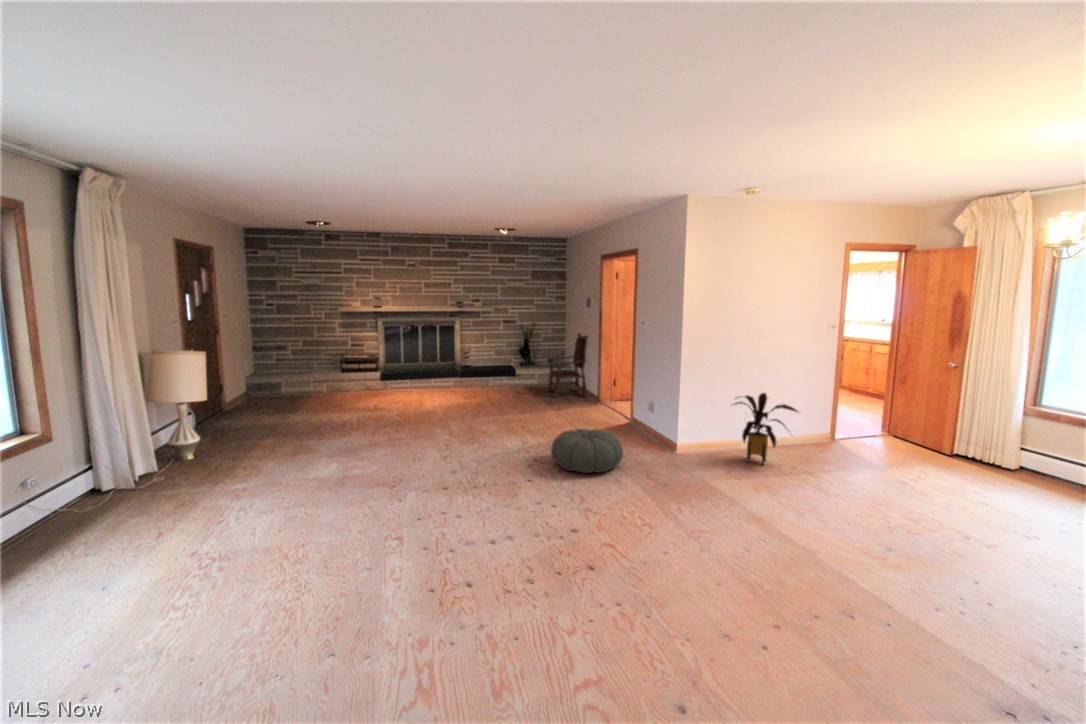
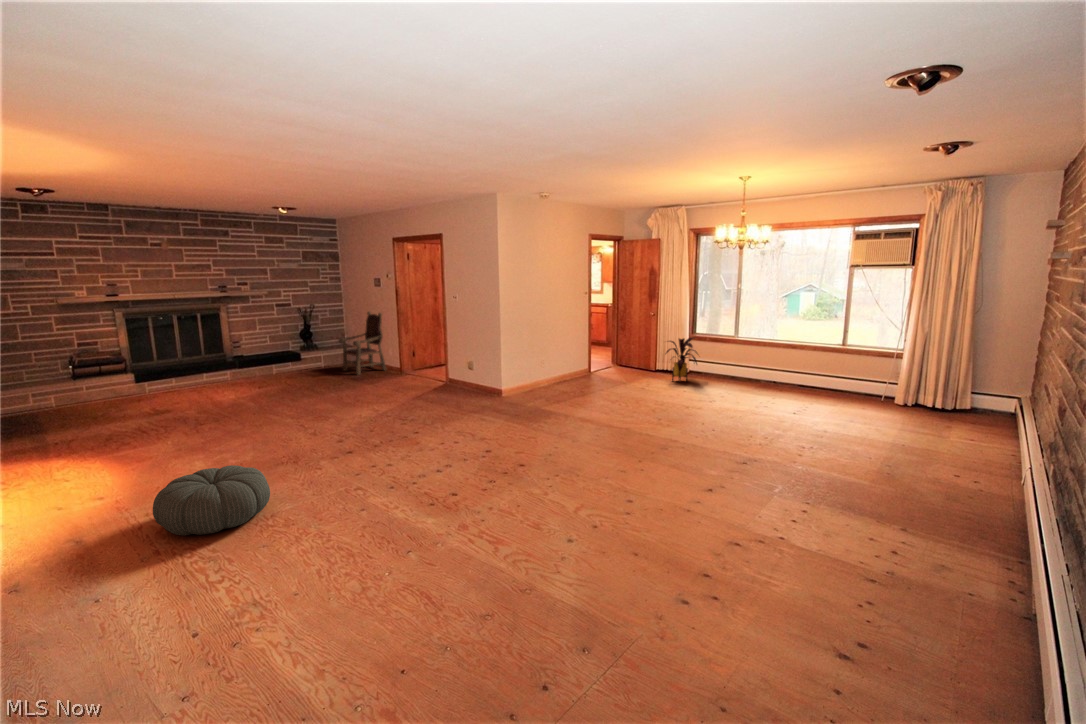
house plant: present [734,393,798,464] -> present [666,337,697,381]
pouf: present [551,429,623,473] -> present [153,465,270,535]

